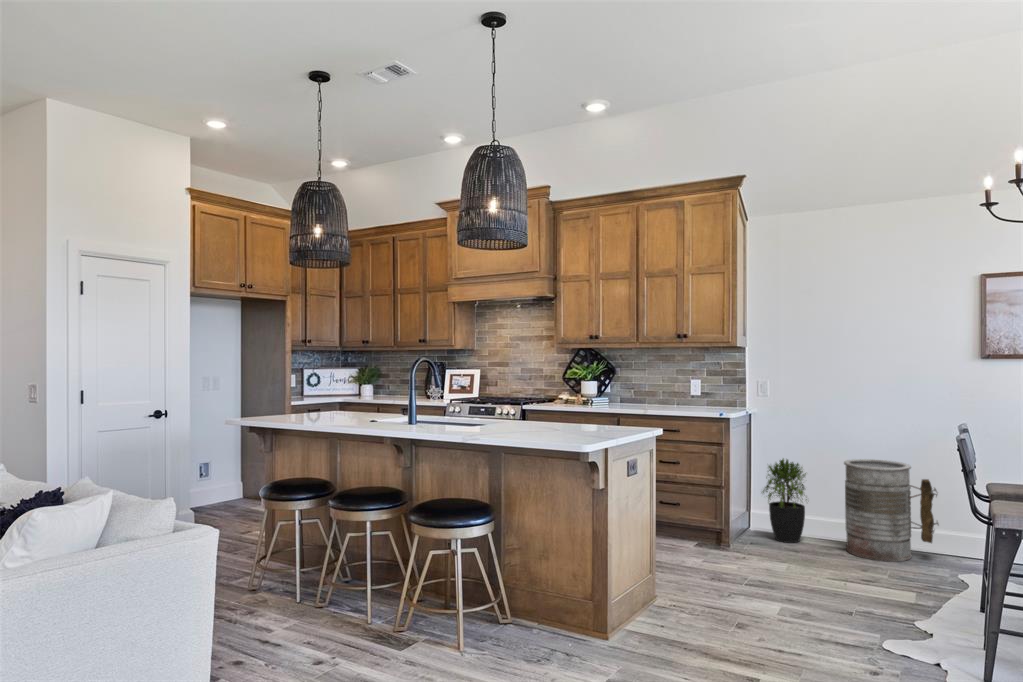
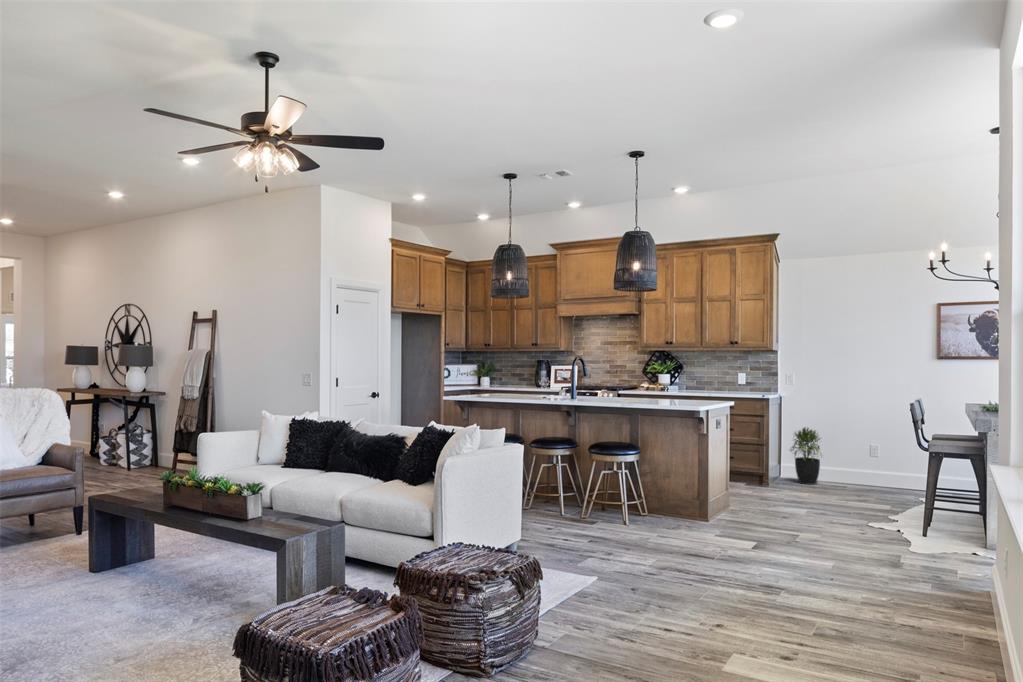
trash can: present [844,459,939,562] -> none [847,427,910,493]

